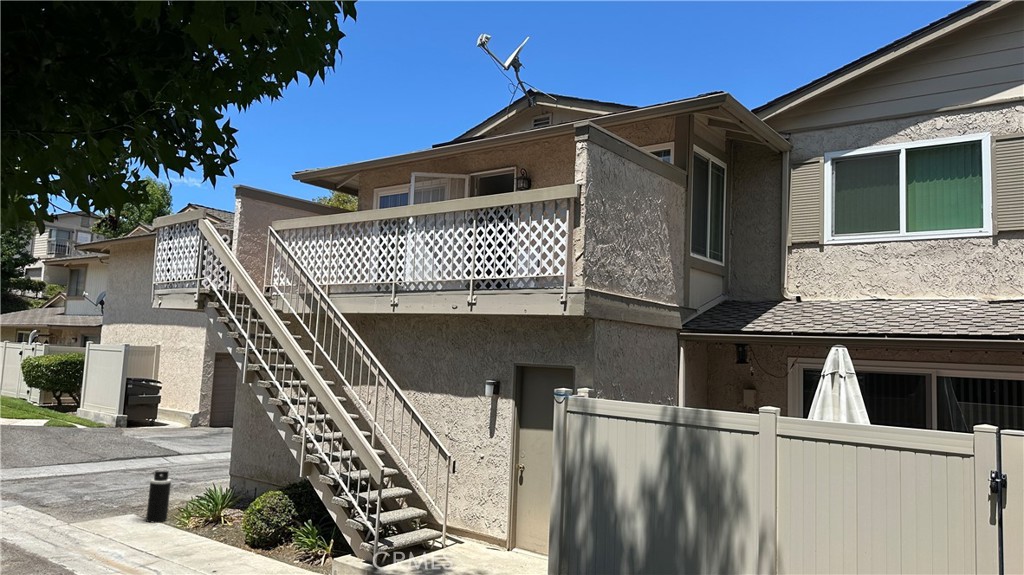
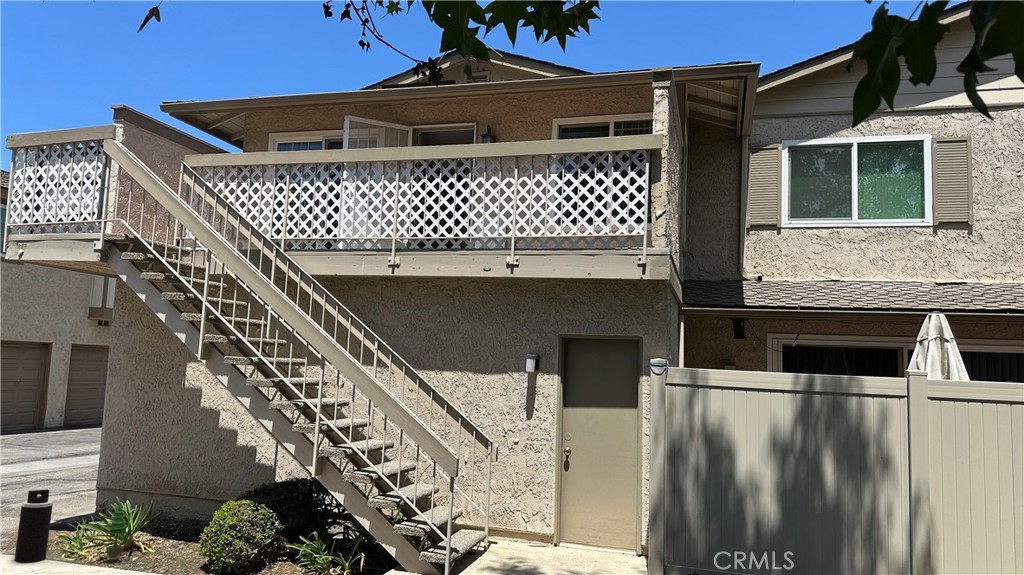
potted tree: none [198,484,214,527] -> present [106,503,128,561]

